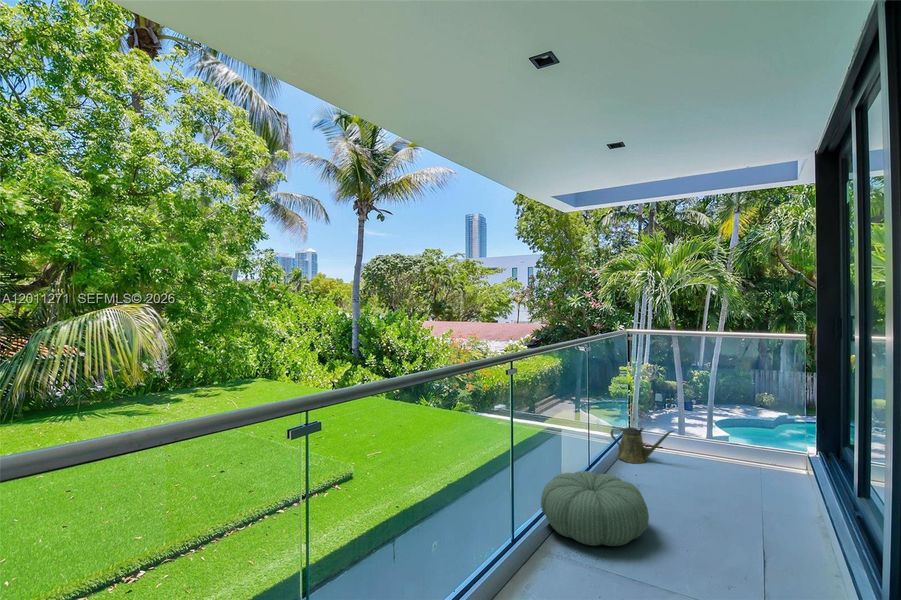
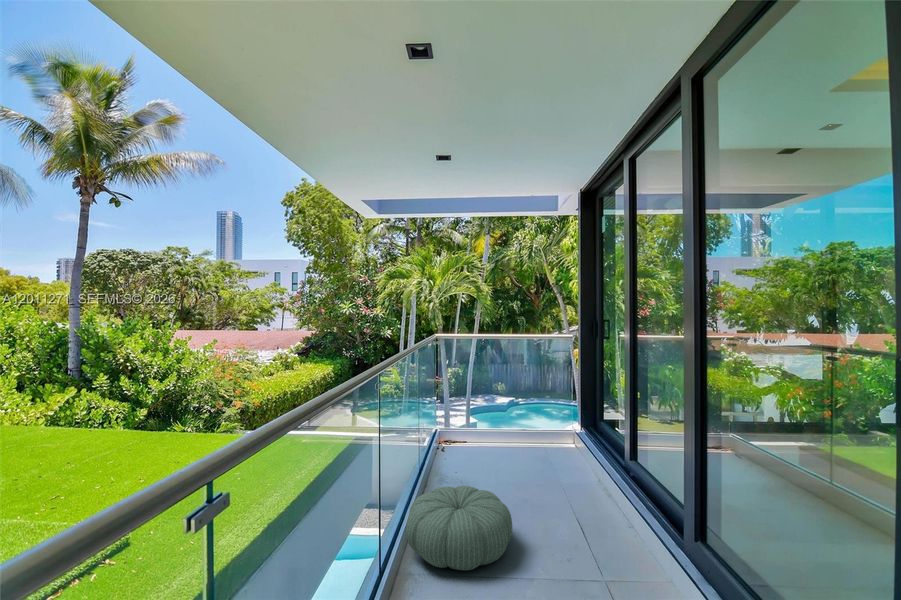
watering can: present [611,427,674,464] -> none [433,427,489,464]

